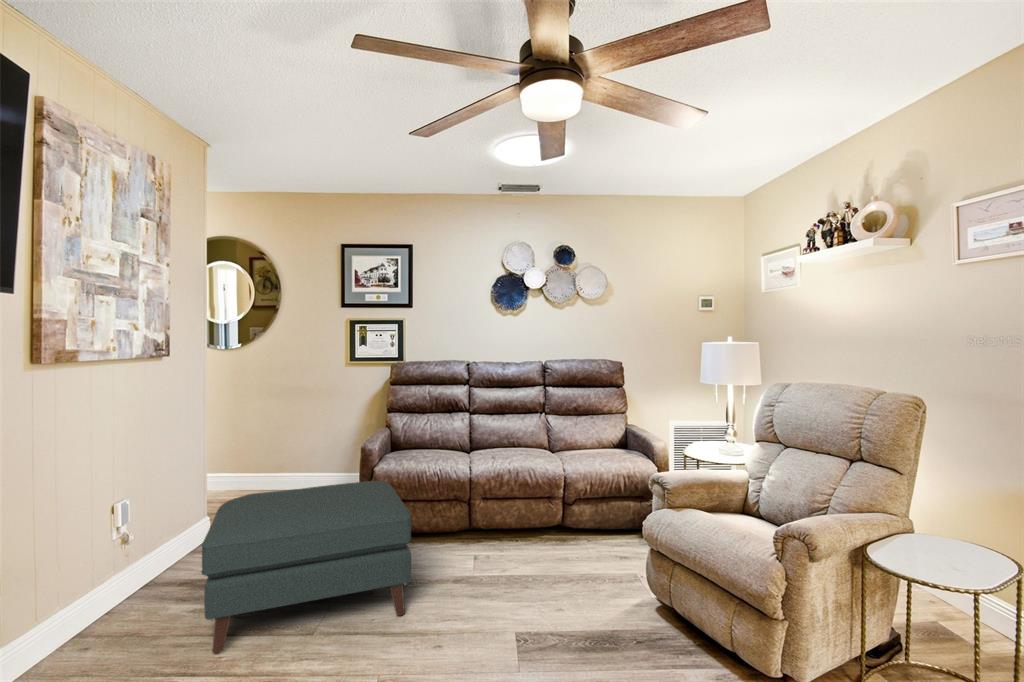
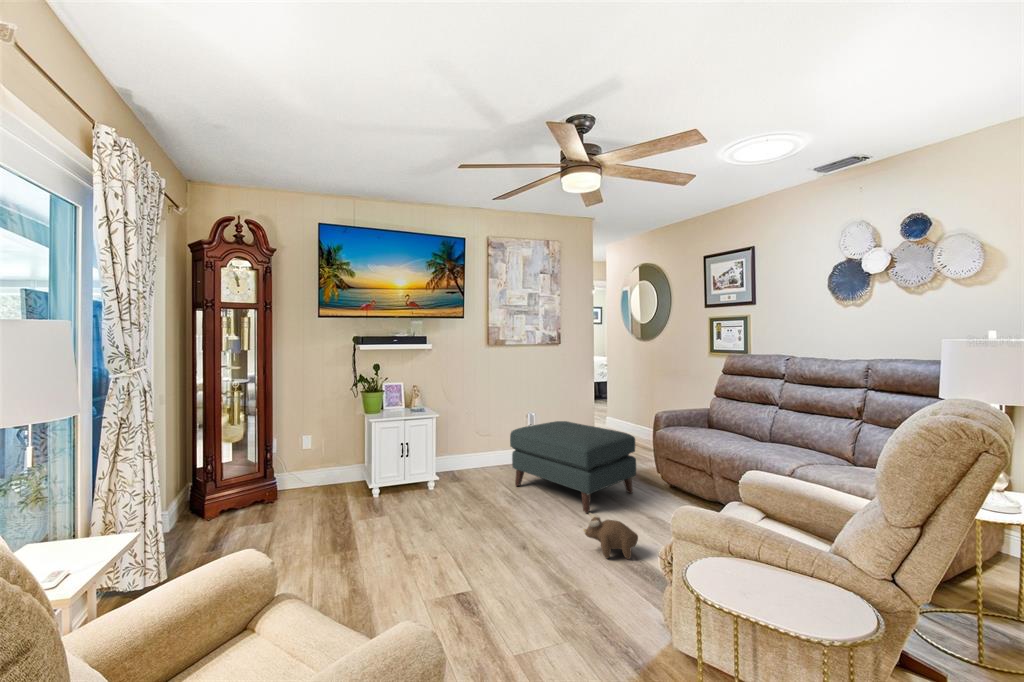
plush toy: none [490,584,544,640] -> present [584,513,638,559]

